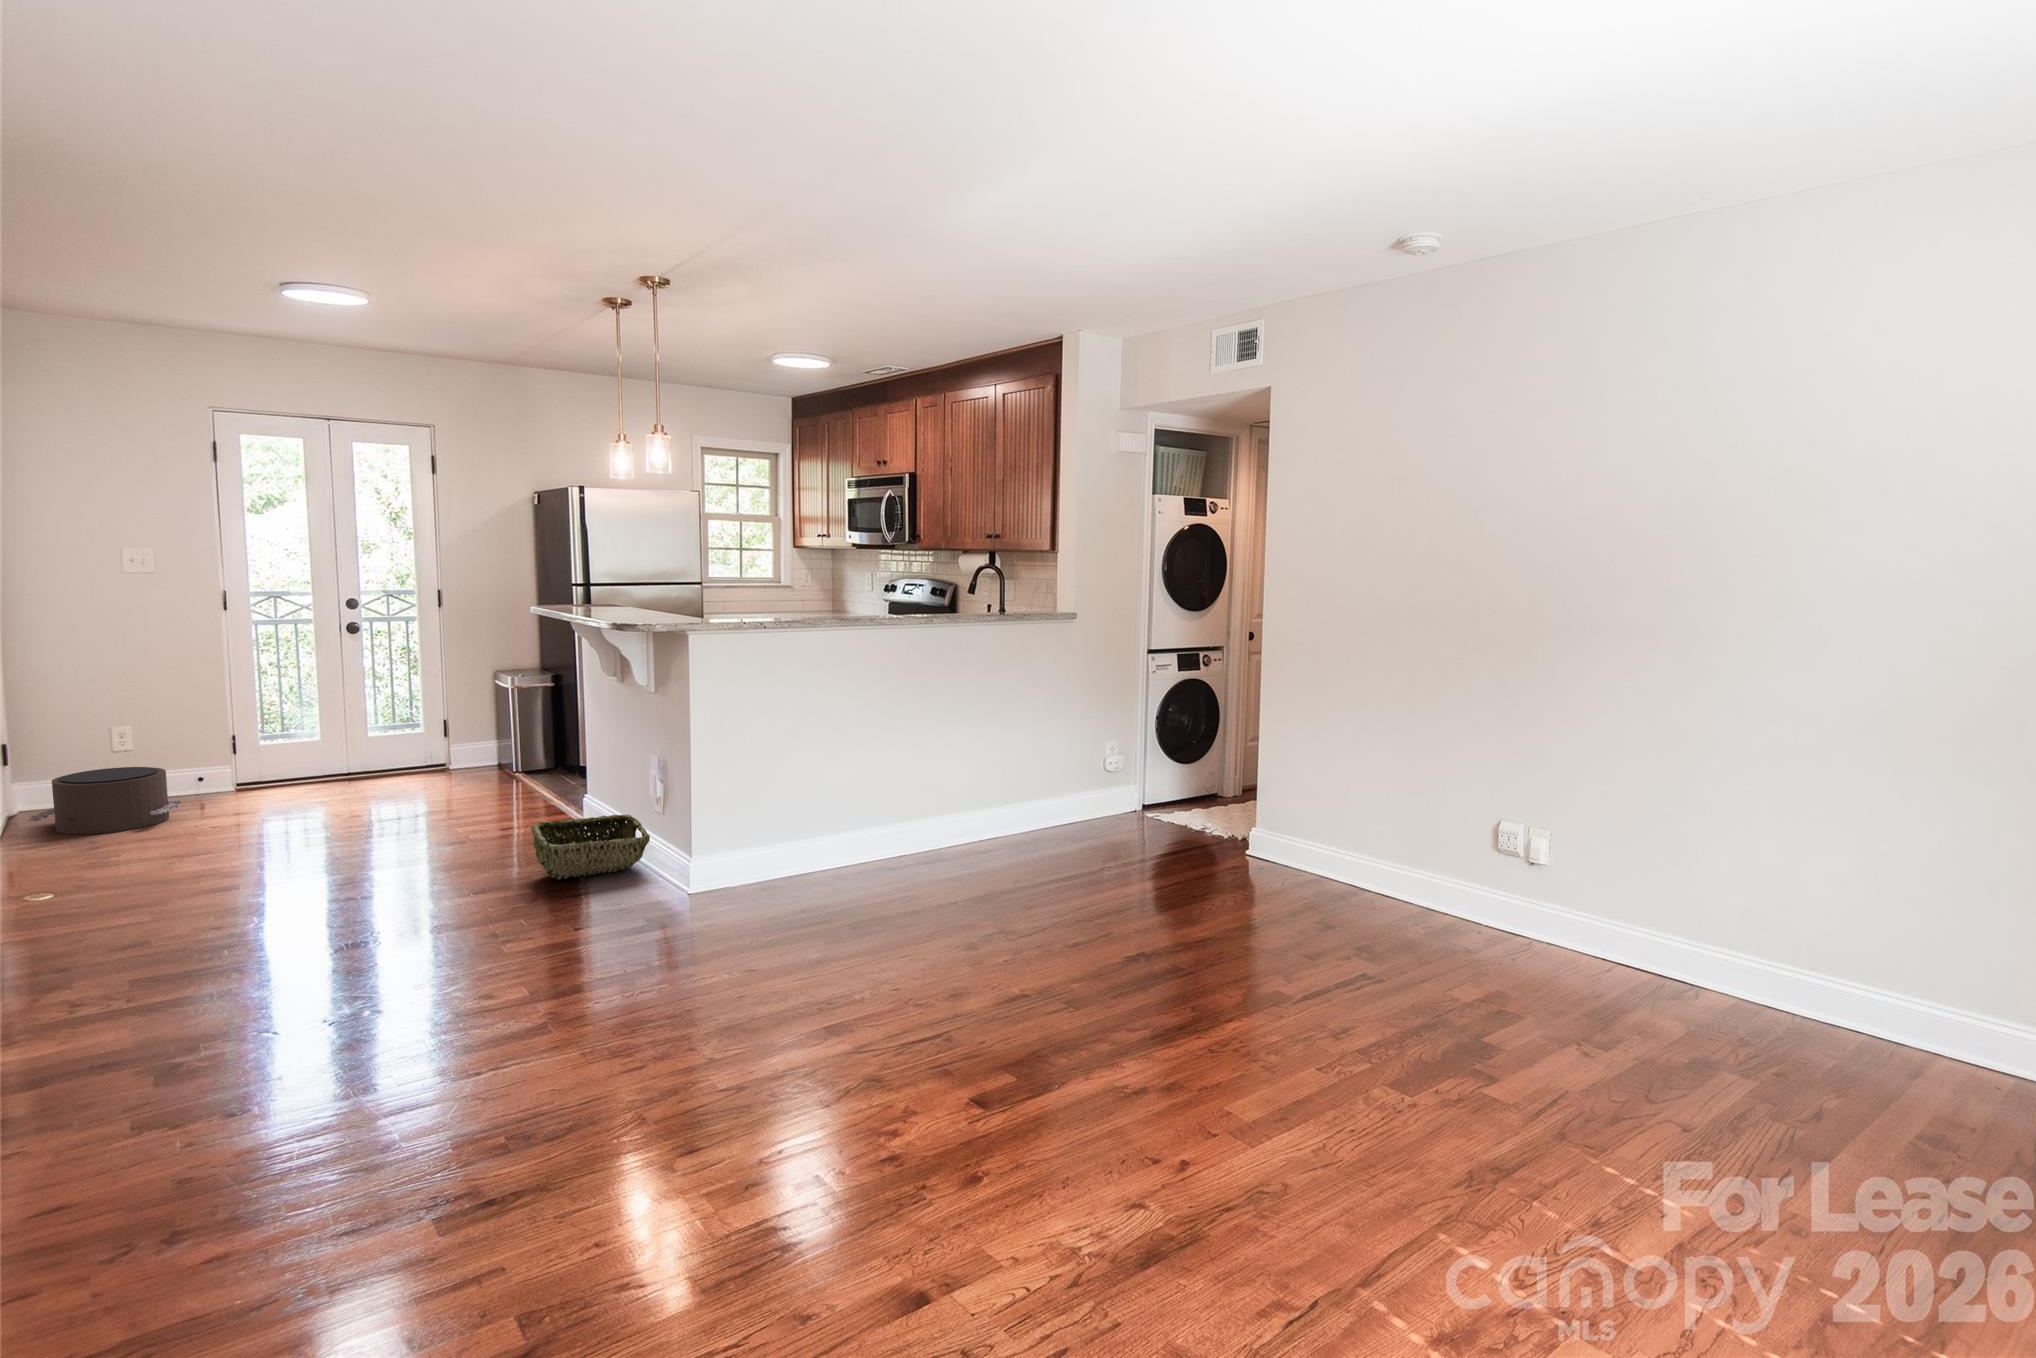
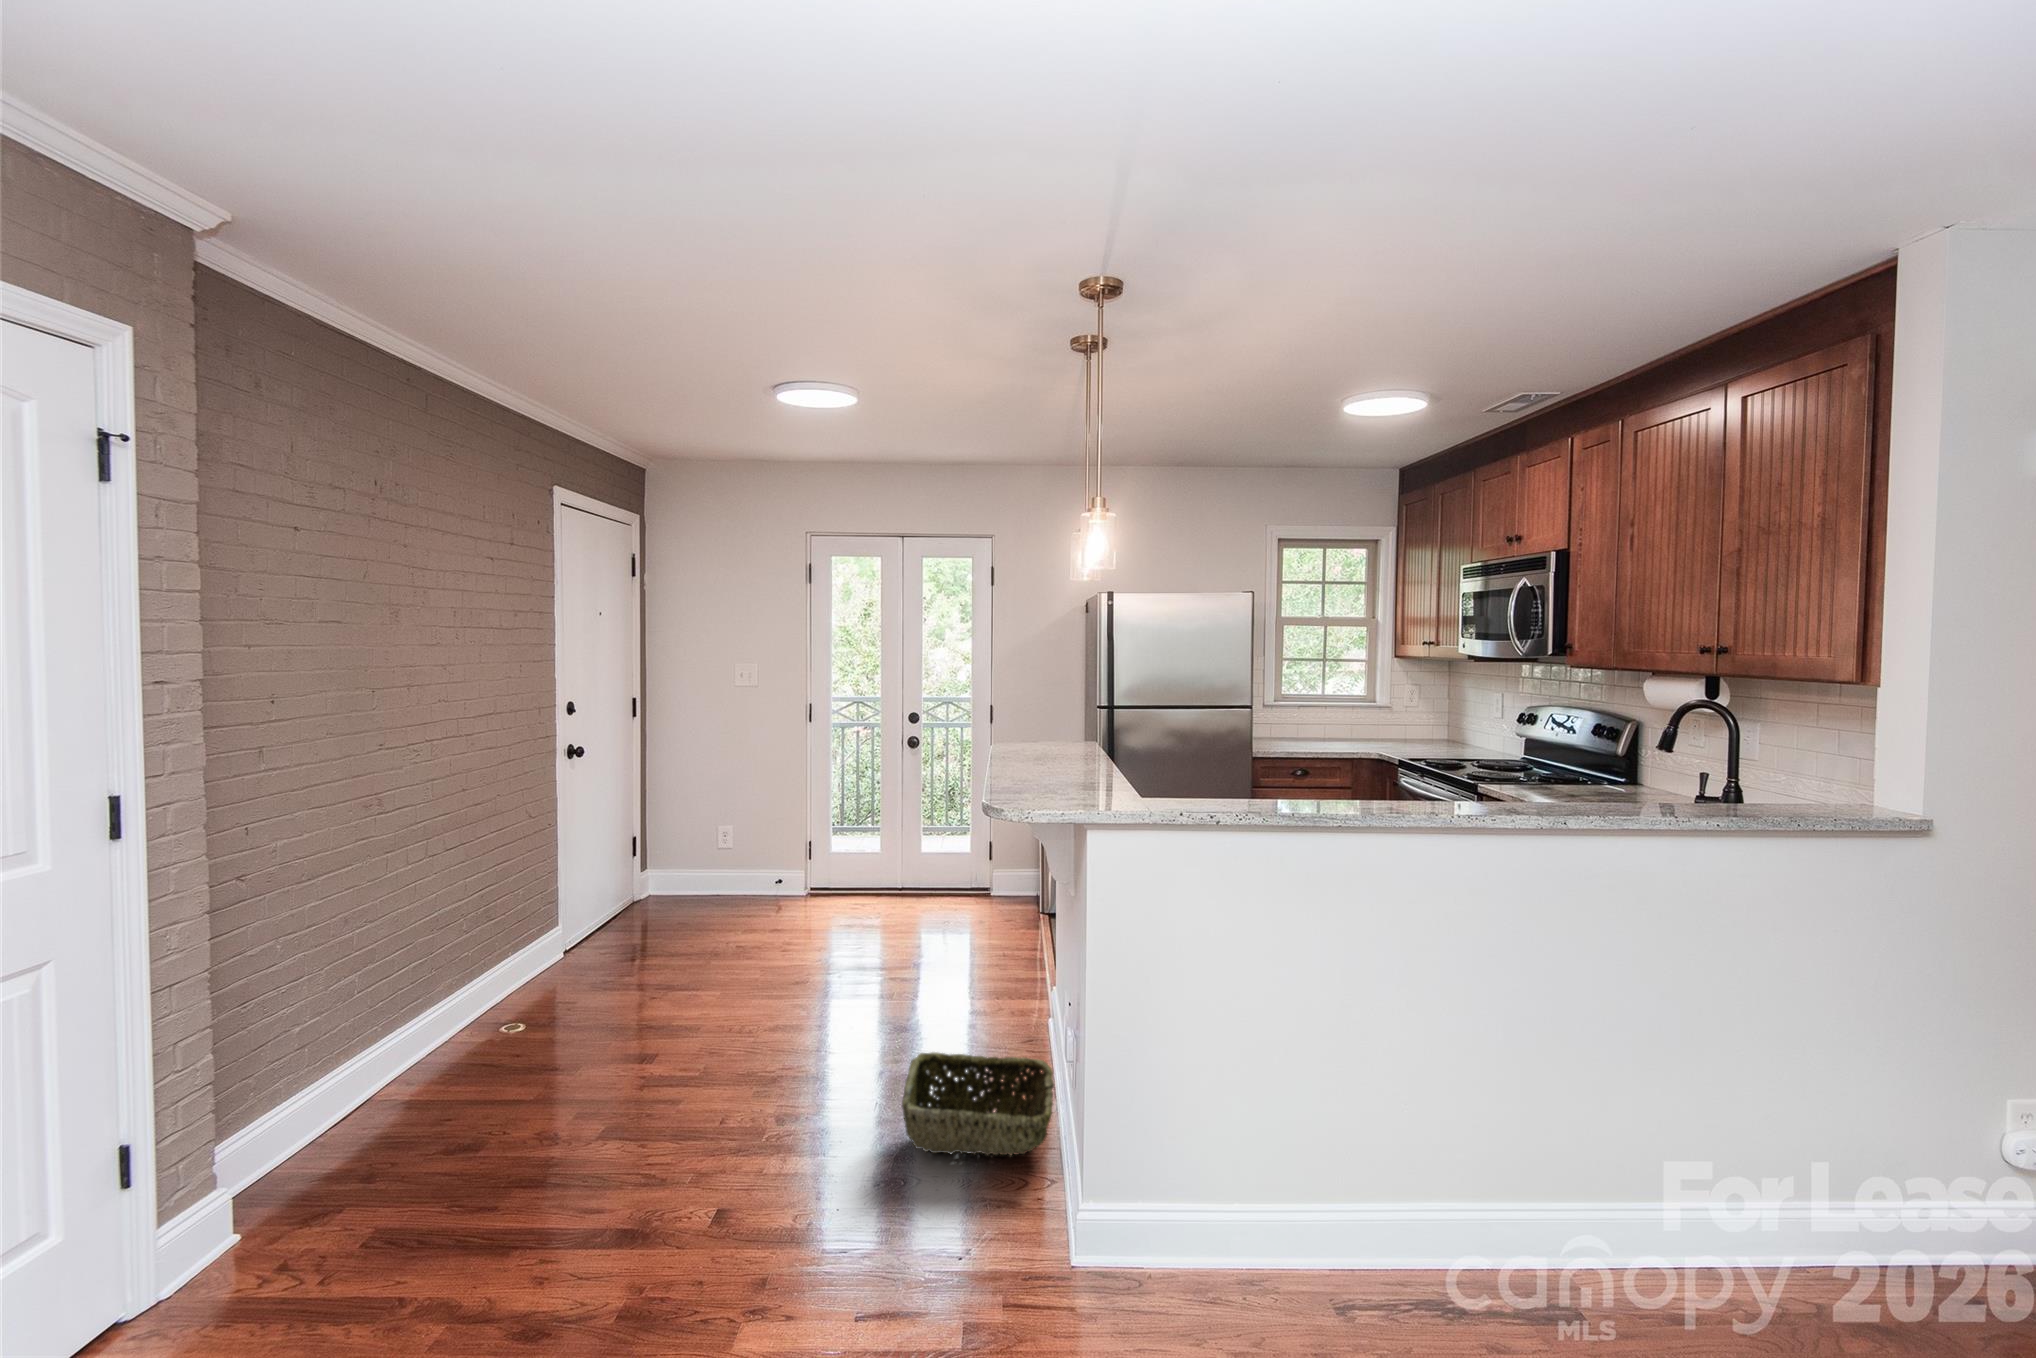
pouf: present [29,767,182,834] -> none [624,866,738,933]

